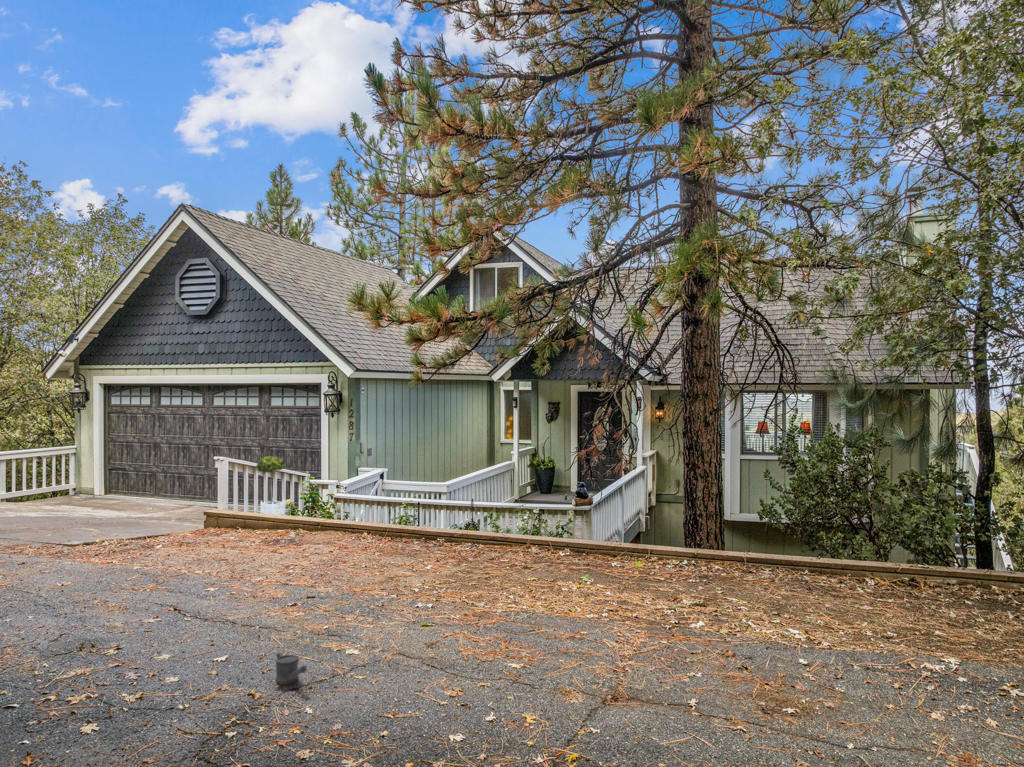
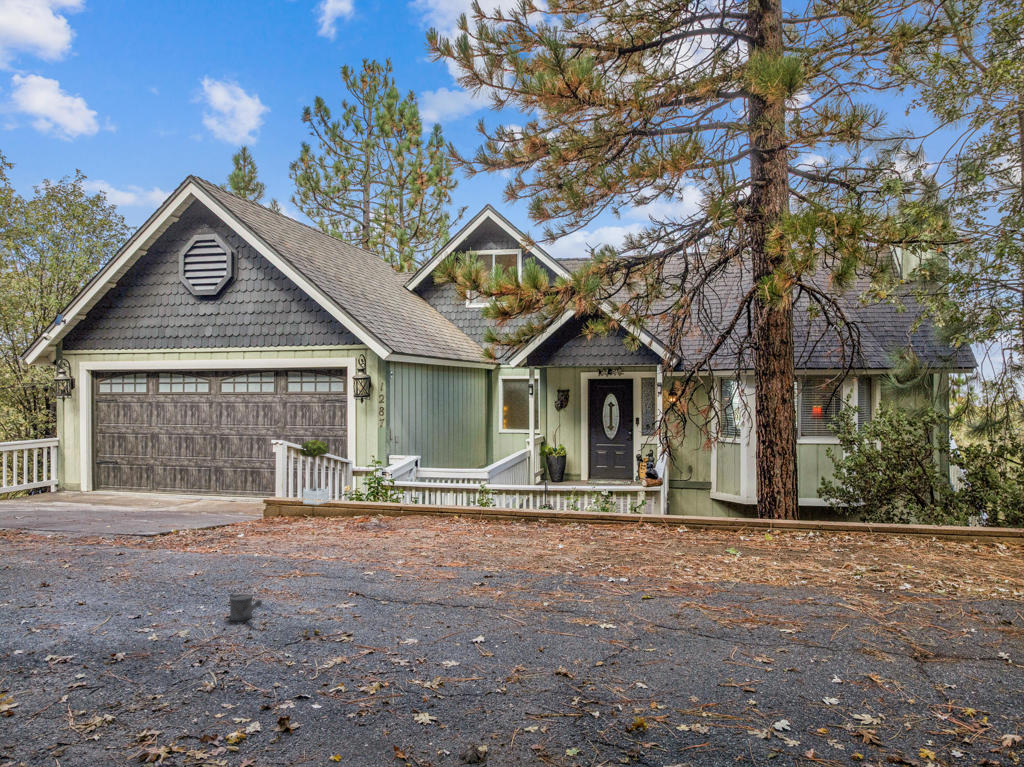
watering can: present [276,653,307,685] -> present [230,593,262,621]

